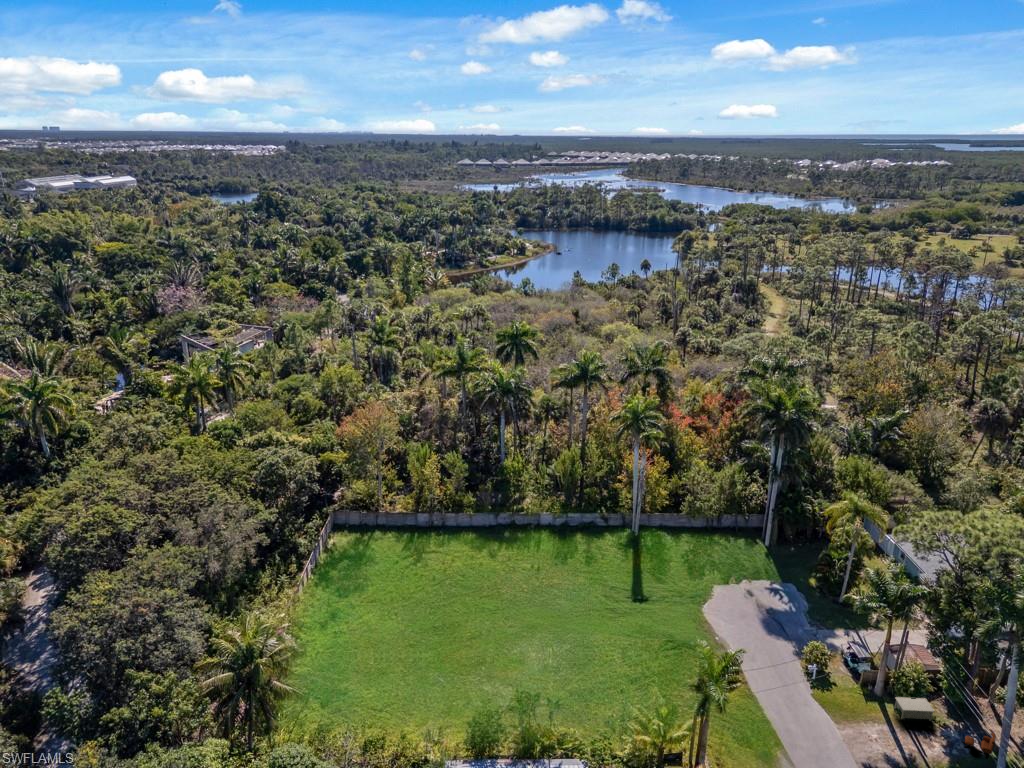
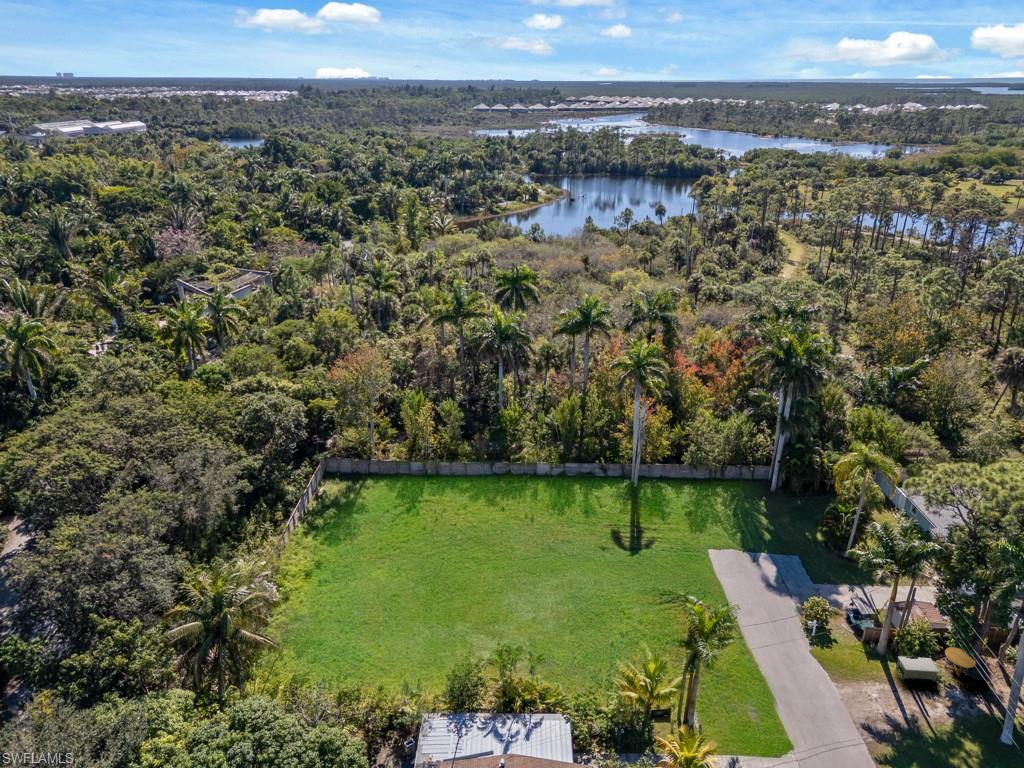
round table: none [939,688,968,717] -> present [945,647,976,677]
lounge chair: present [964,733,995,757] -> none [967,696,1004,720]

